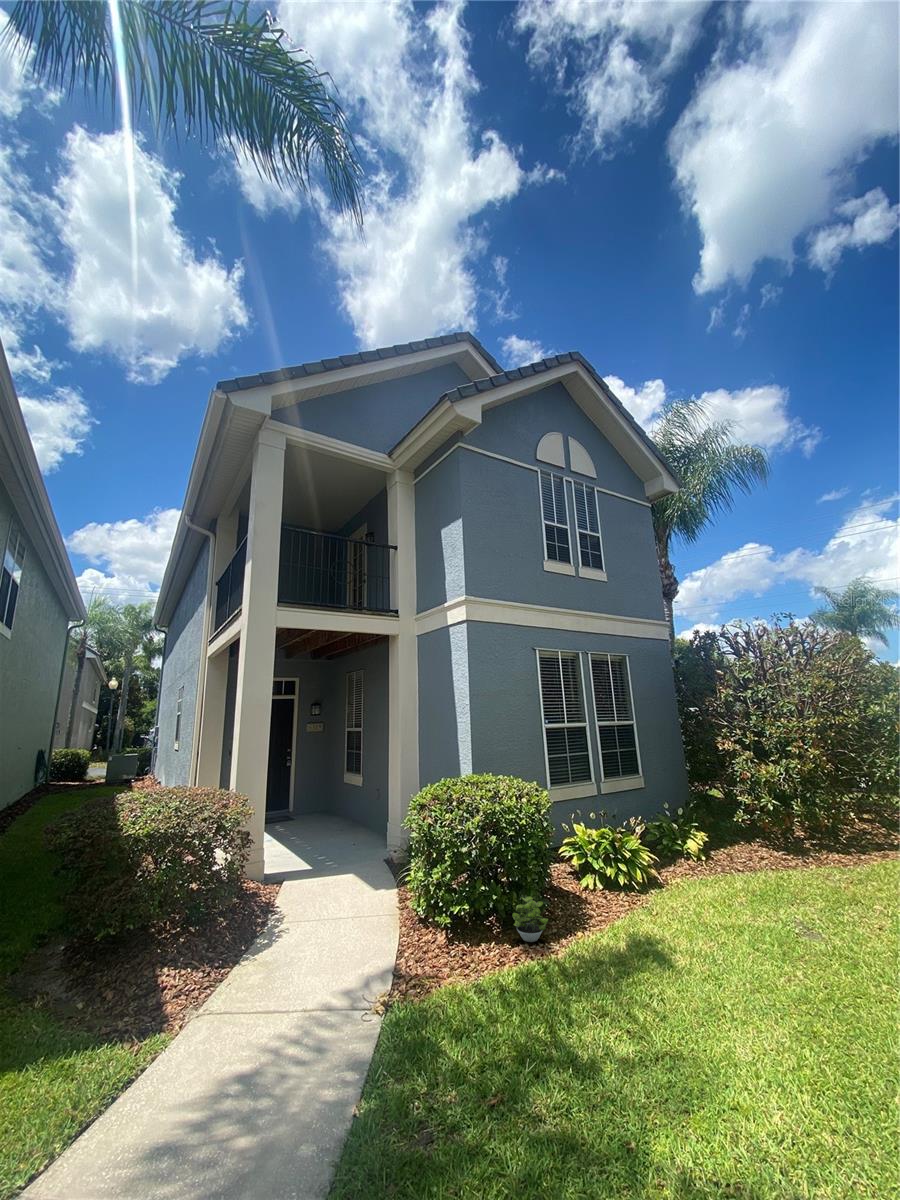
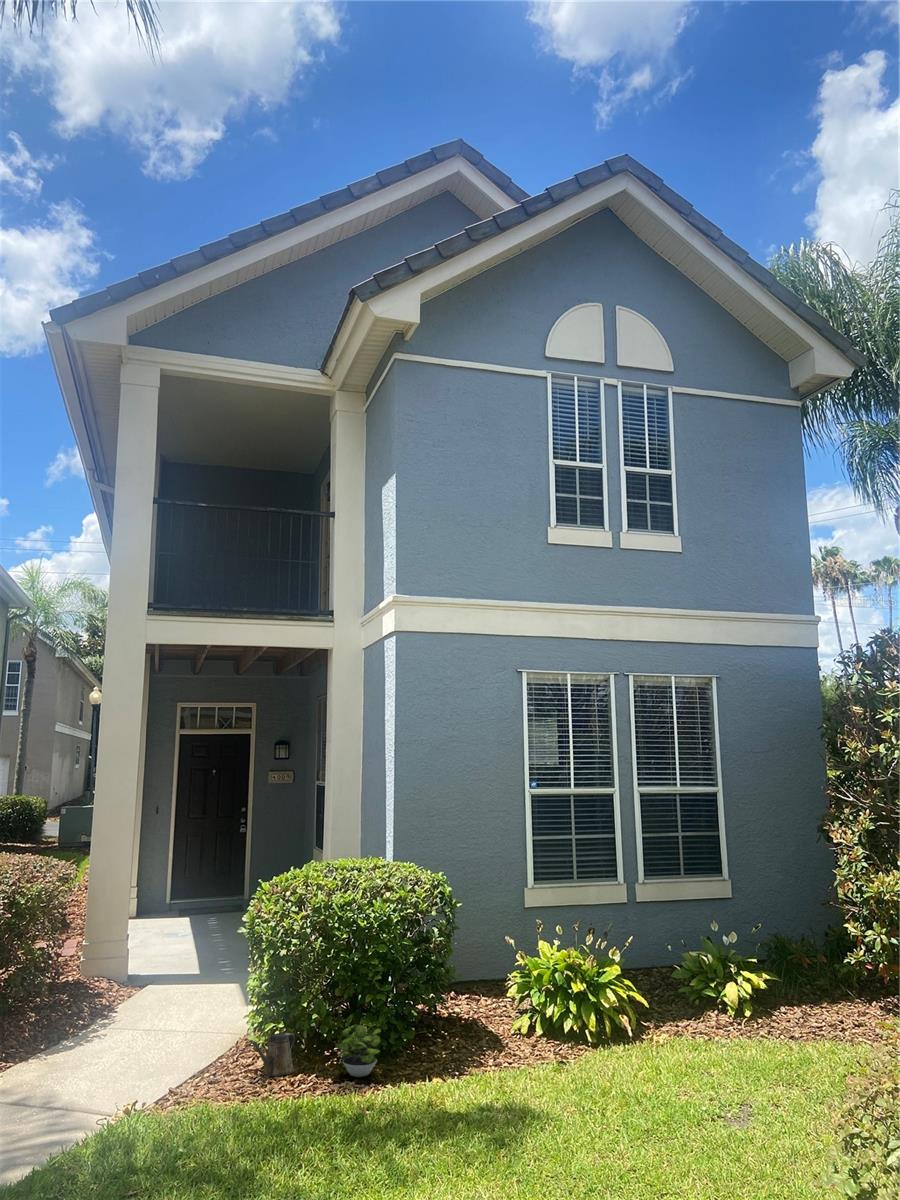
watering can: none [456,913,480,951] -> present [250,1033,295,1076]

